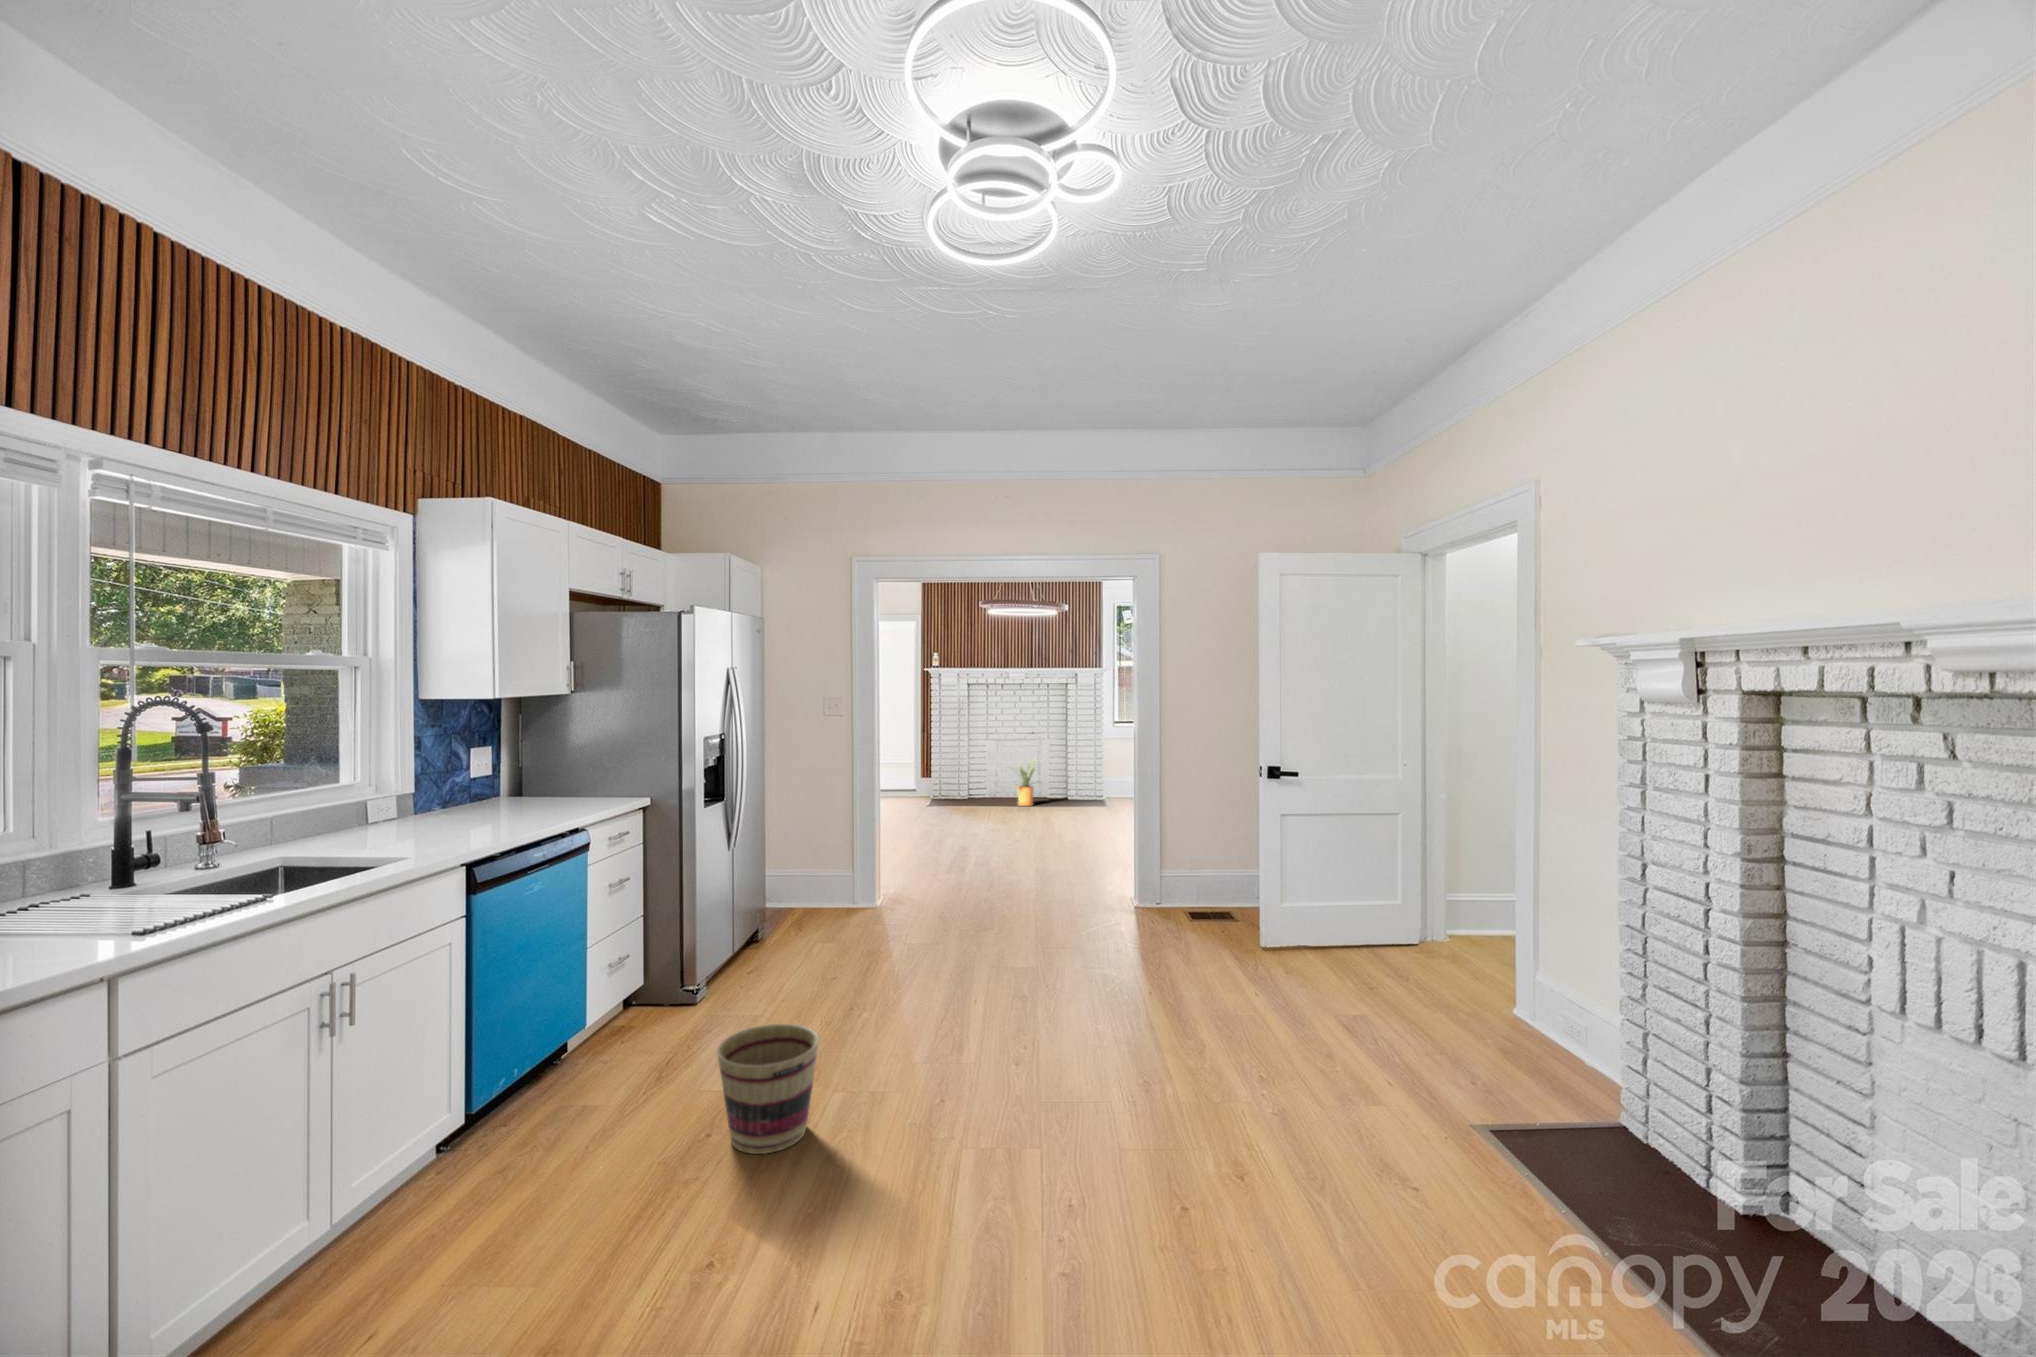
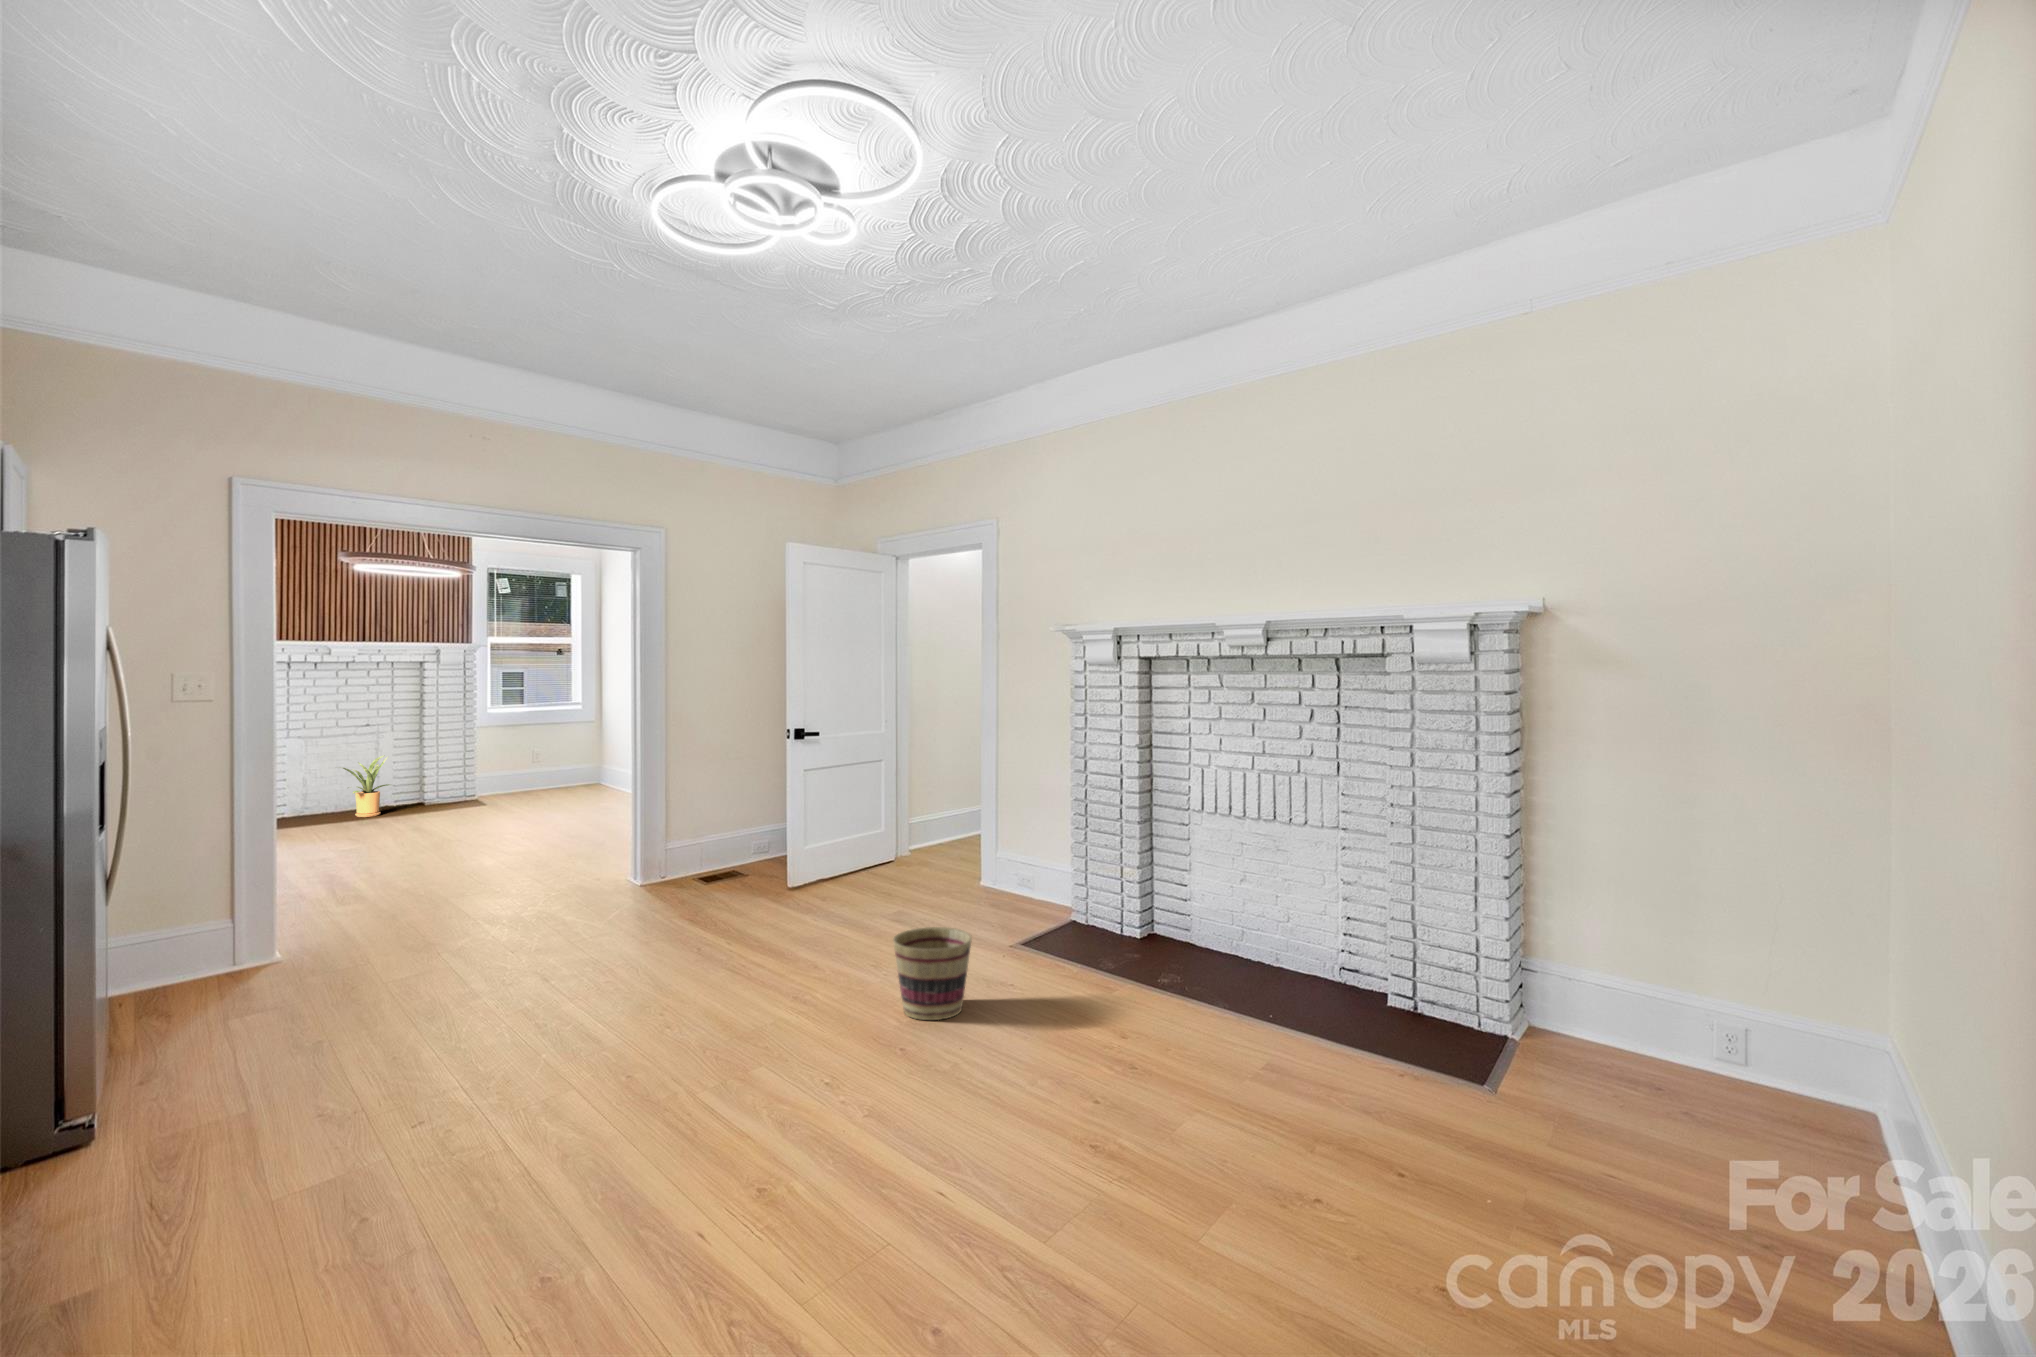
basket: present [717,1024,819,1154] -> present [893,927,972,1020]

